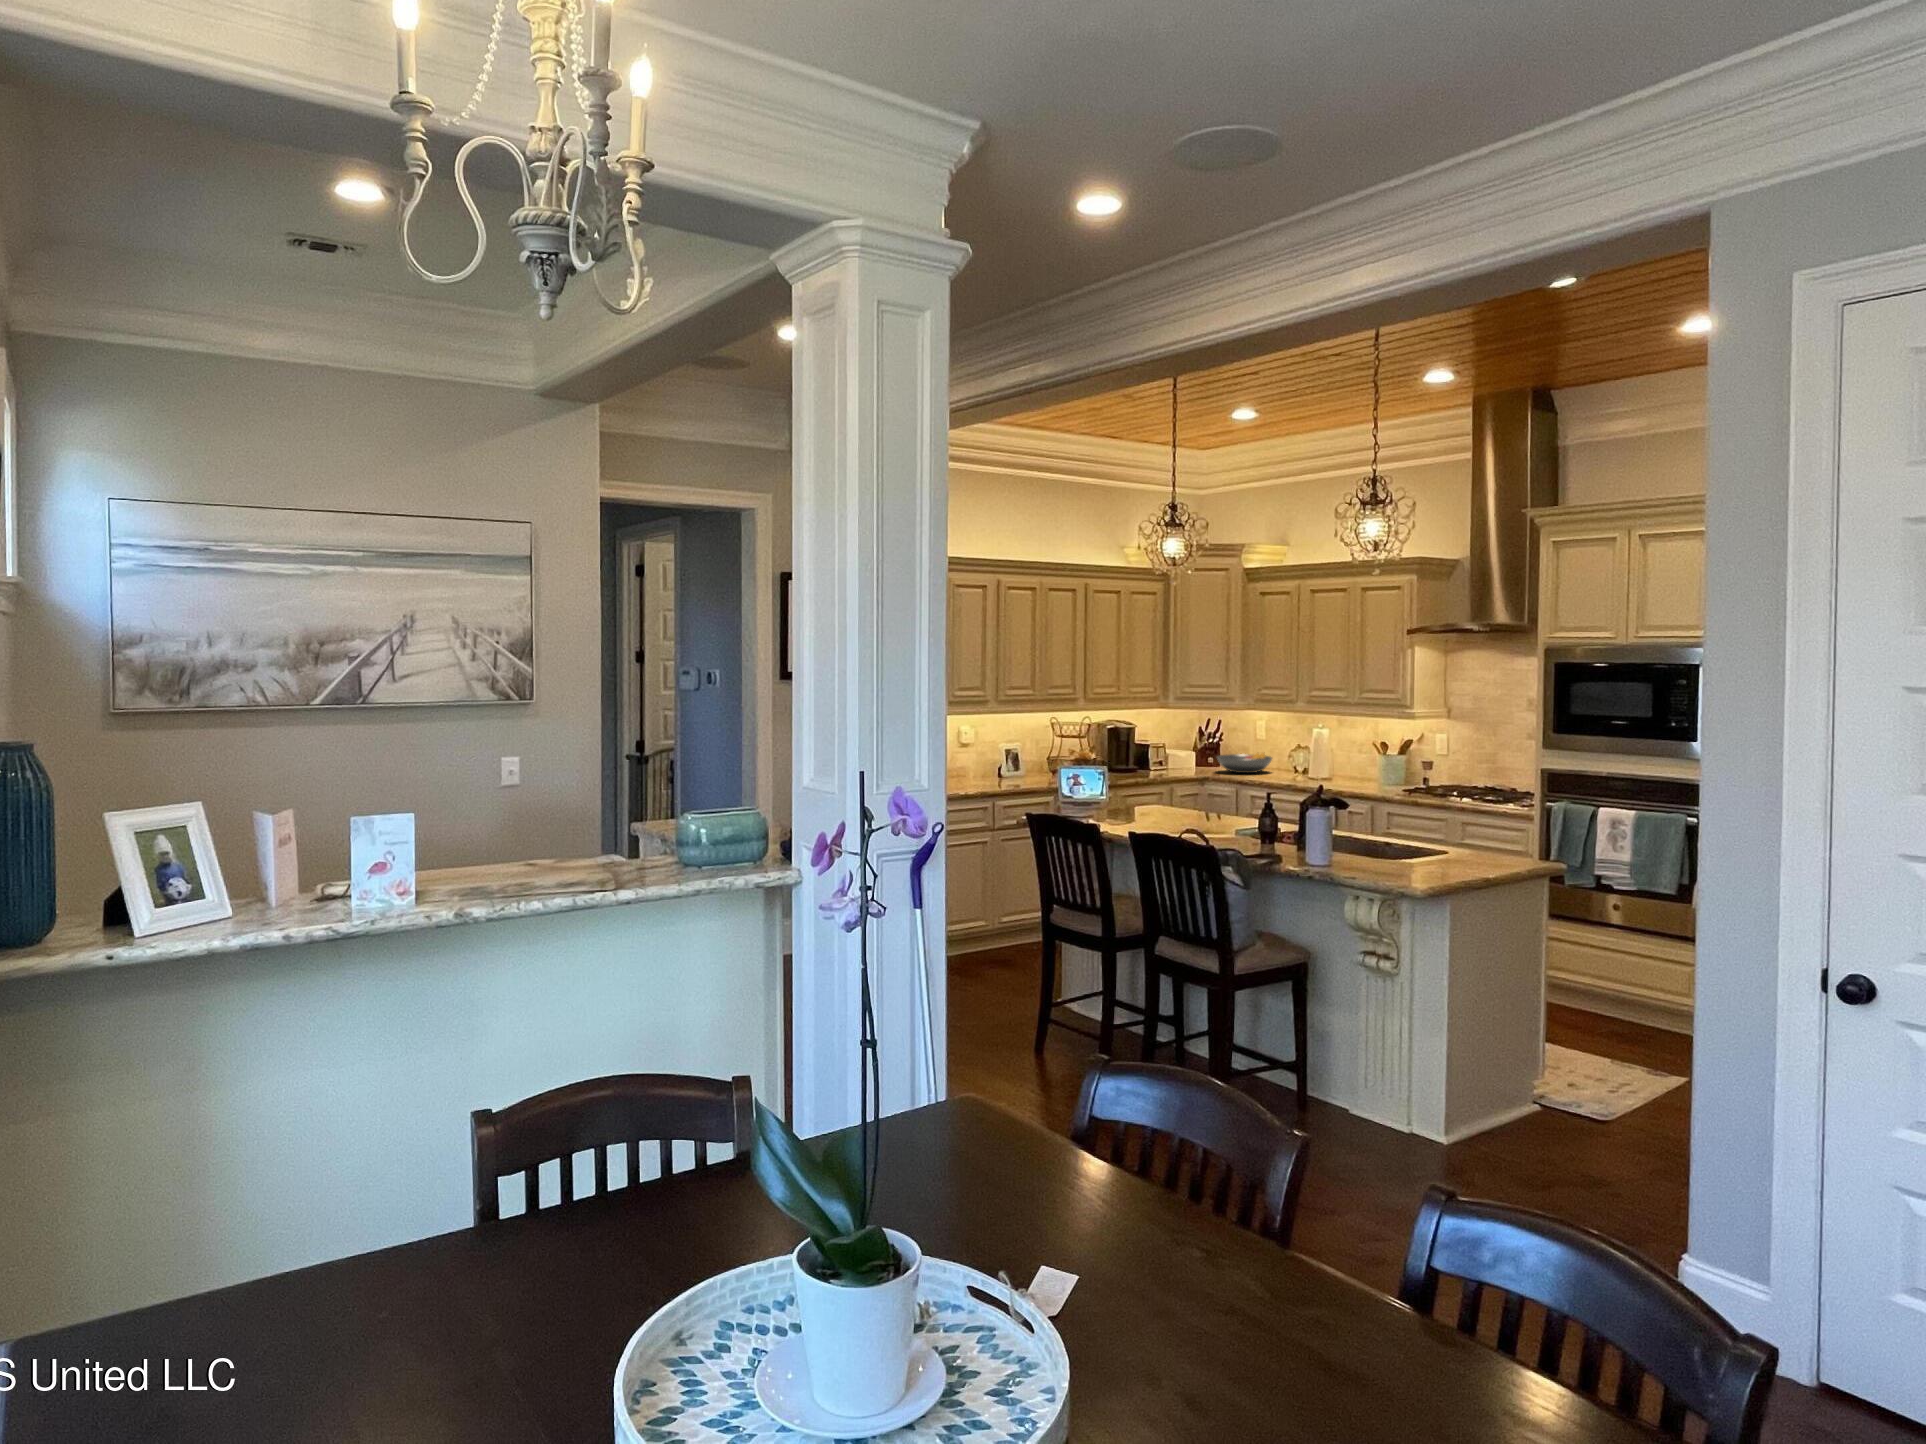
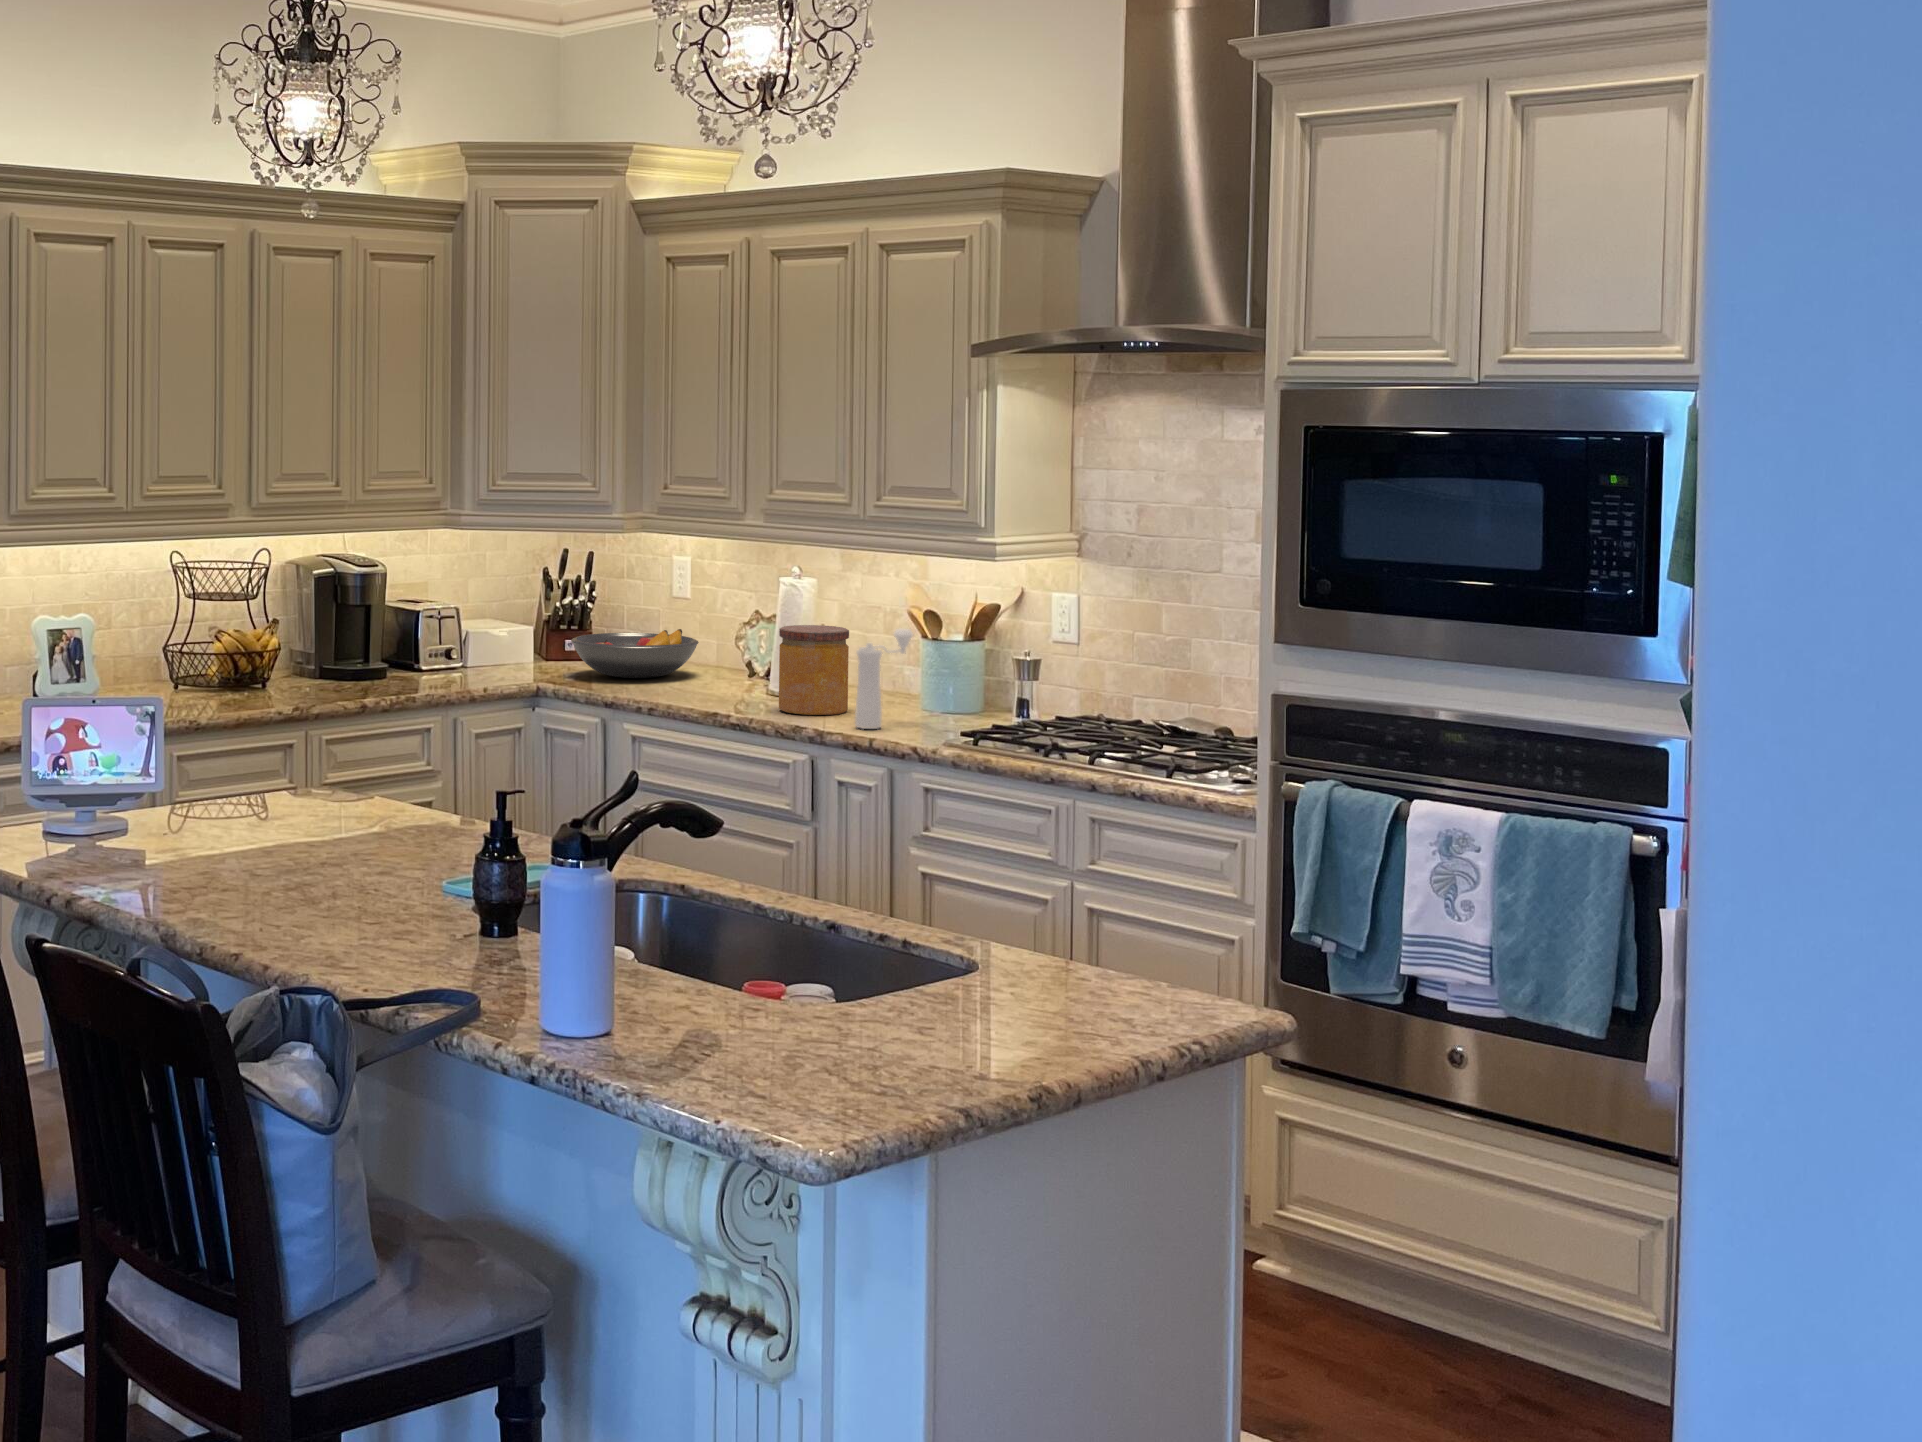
jar: none [1318,748,1349,785] -> present [779,625,849,715]
pepper mill: none [1355,748,1379,790] -> present [855,628,913,729]

